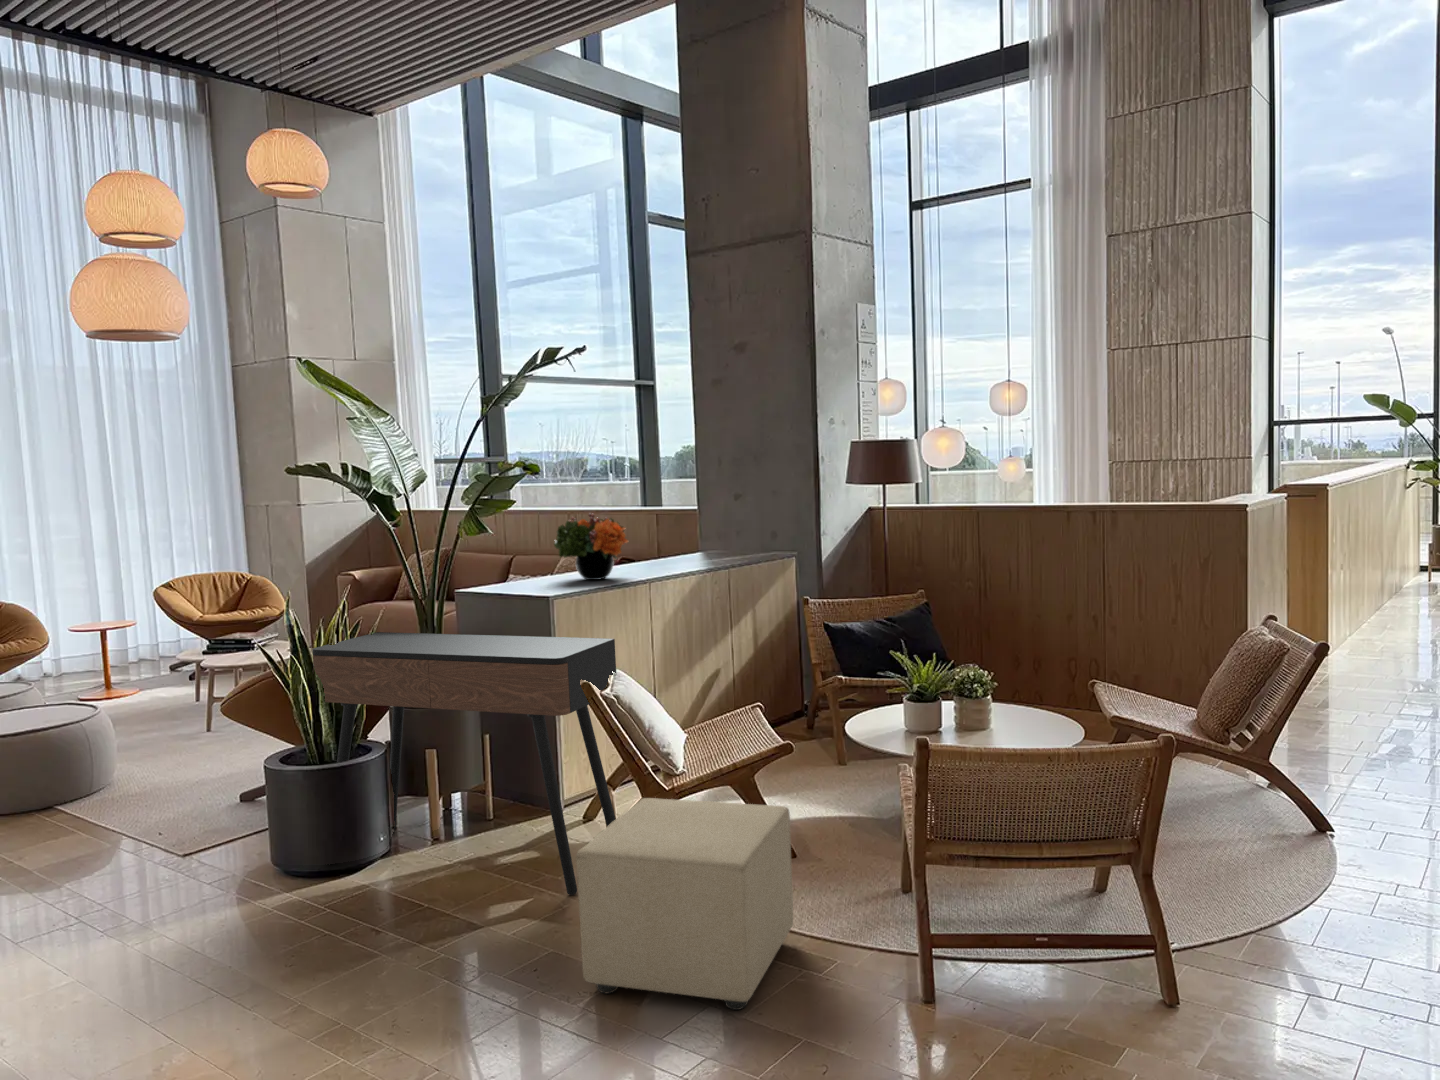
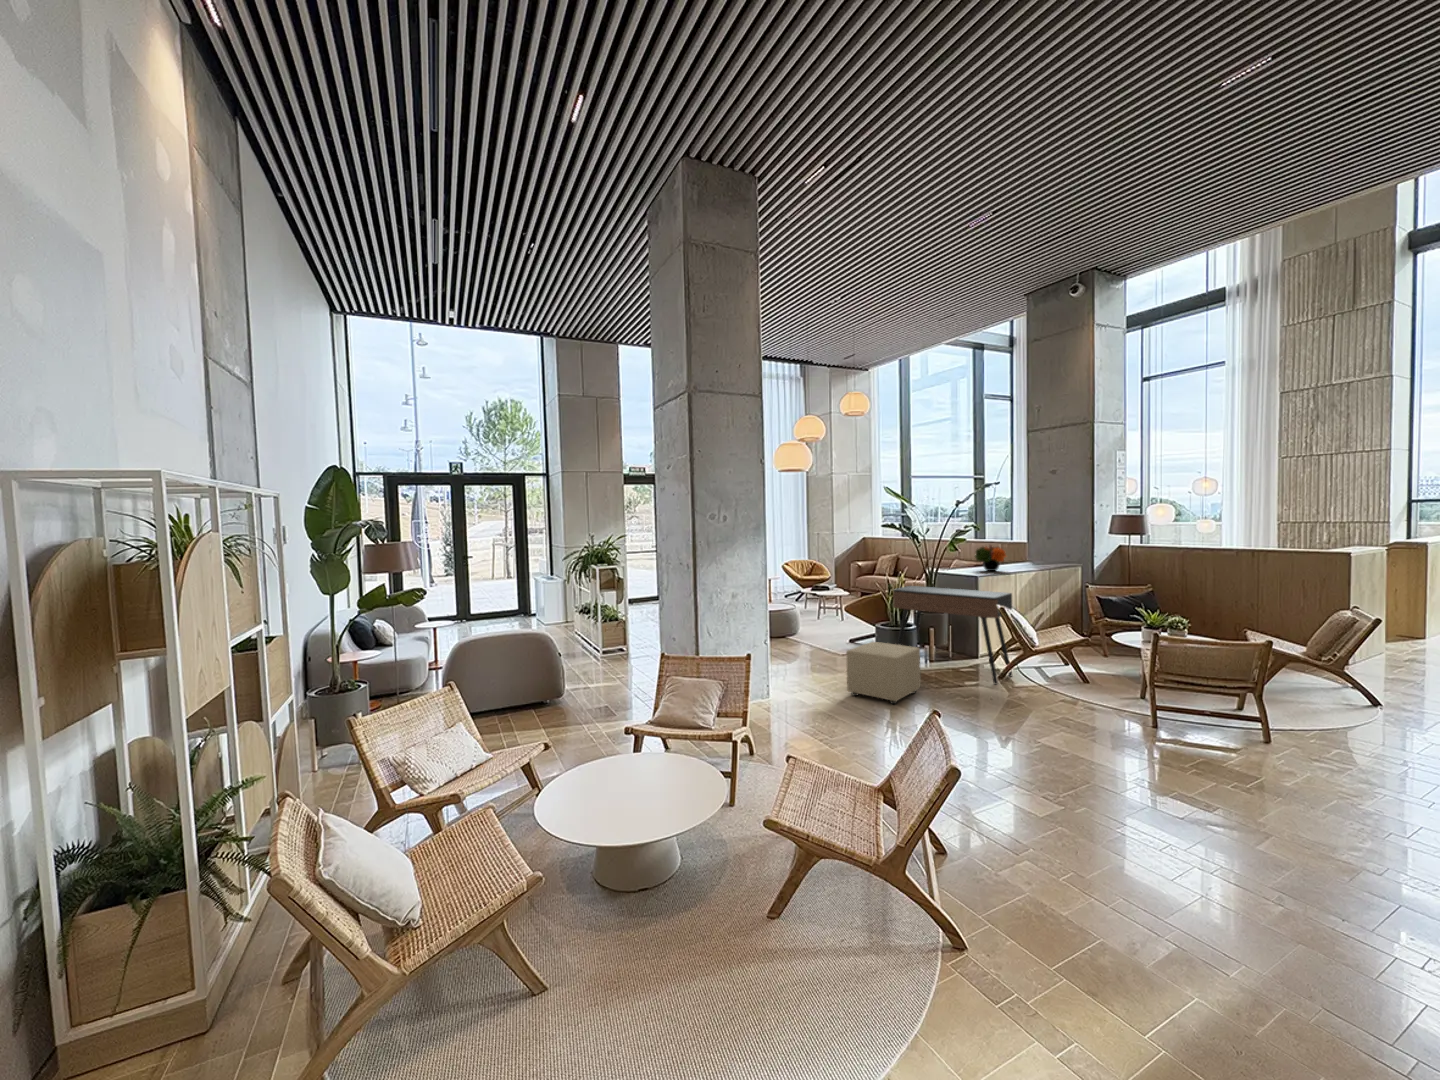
ottoman: present [576,798,793,1010] -> present [846,642,921,704]

